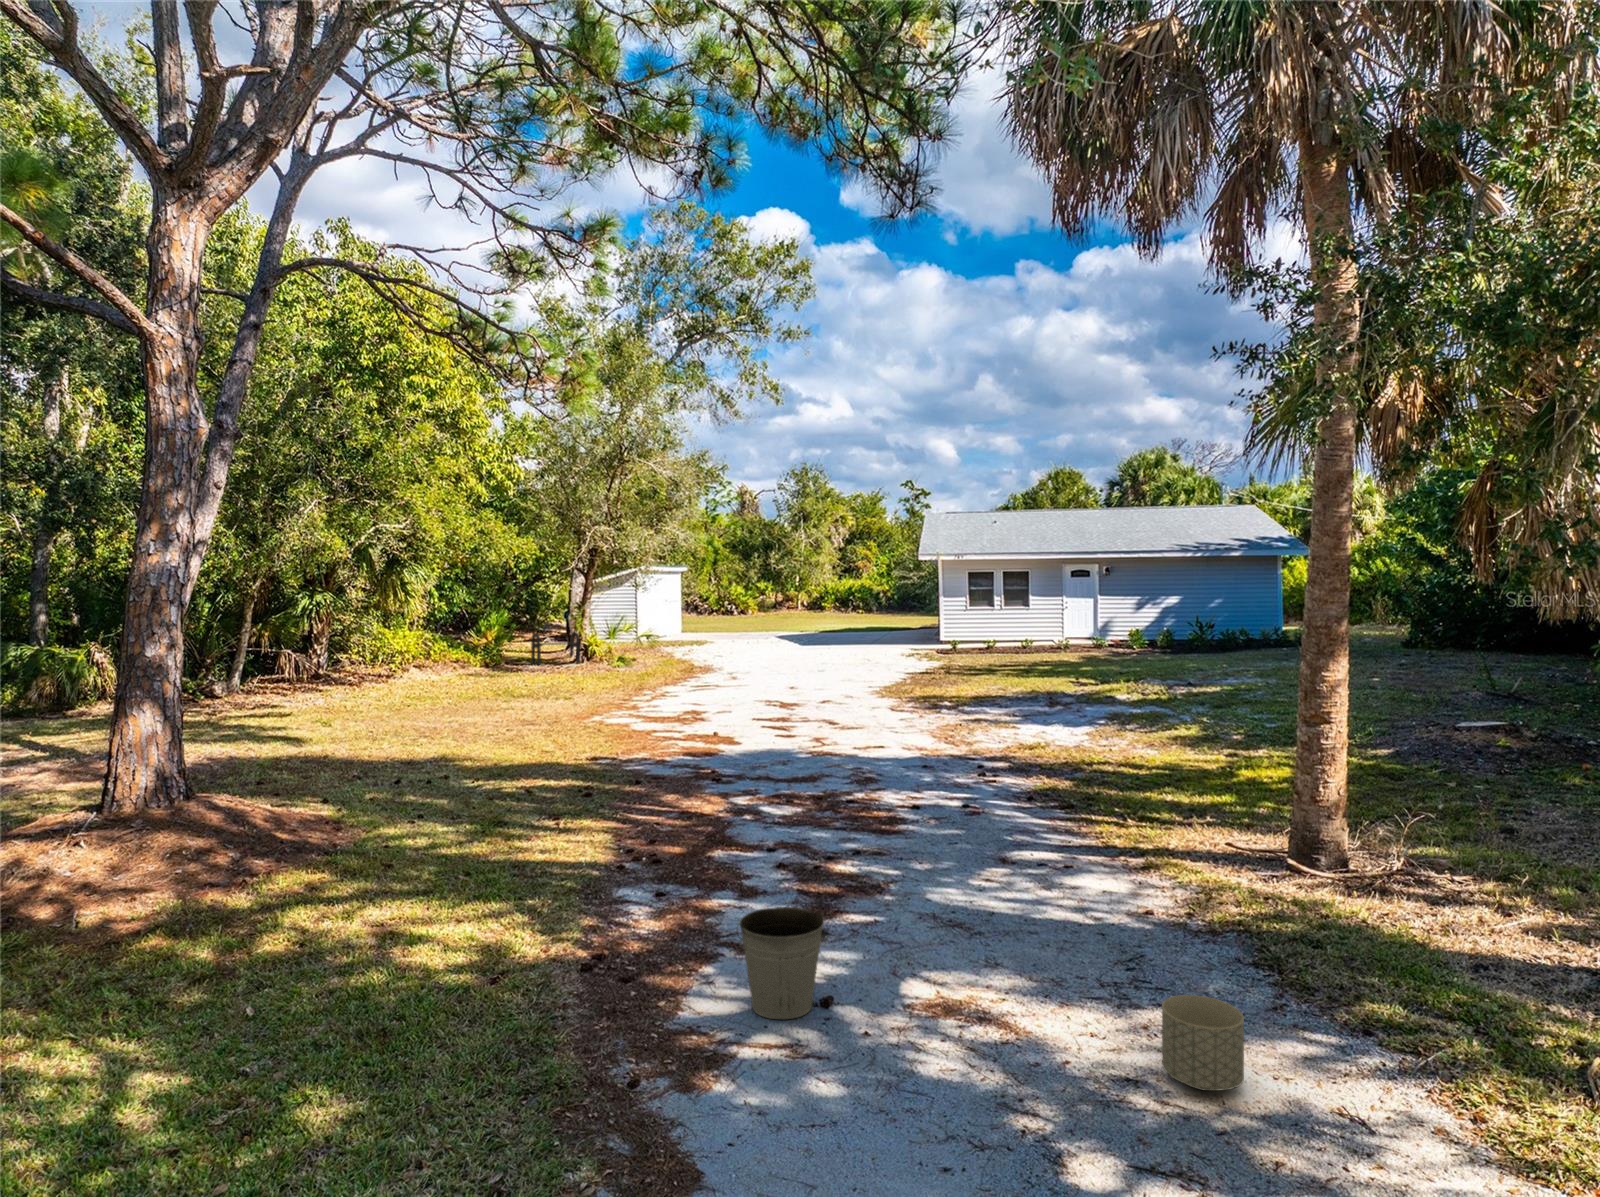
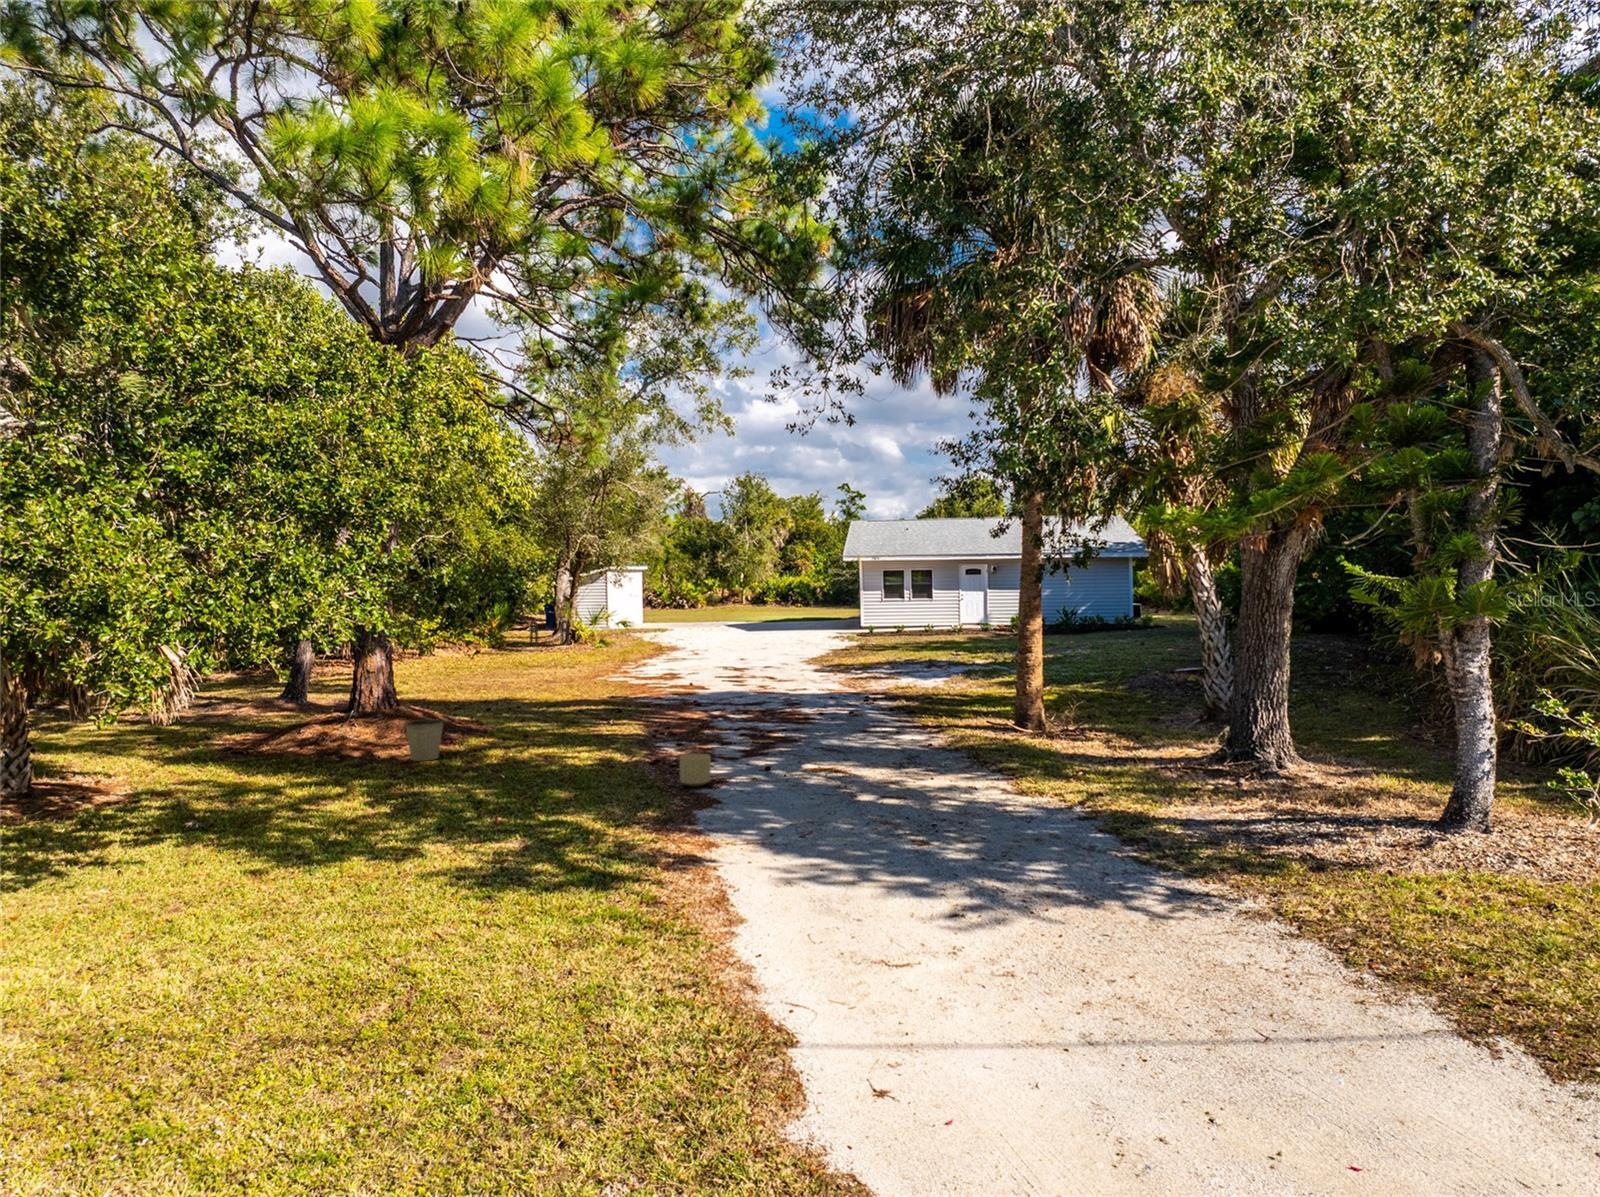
bucket: present [738,907,824,1019] -> present [404,719,444,761]
planter: present [1162,995,1244,1091] -> present [680,754,711,787]

